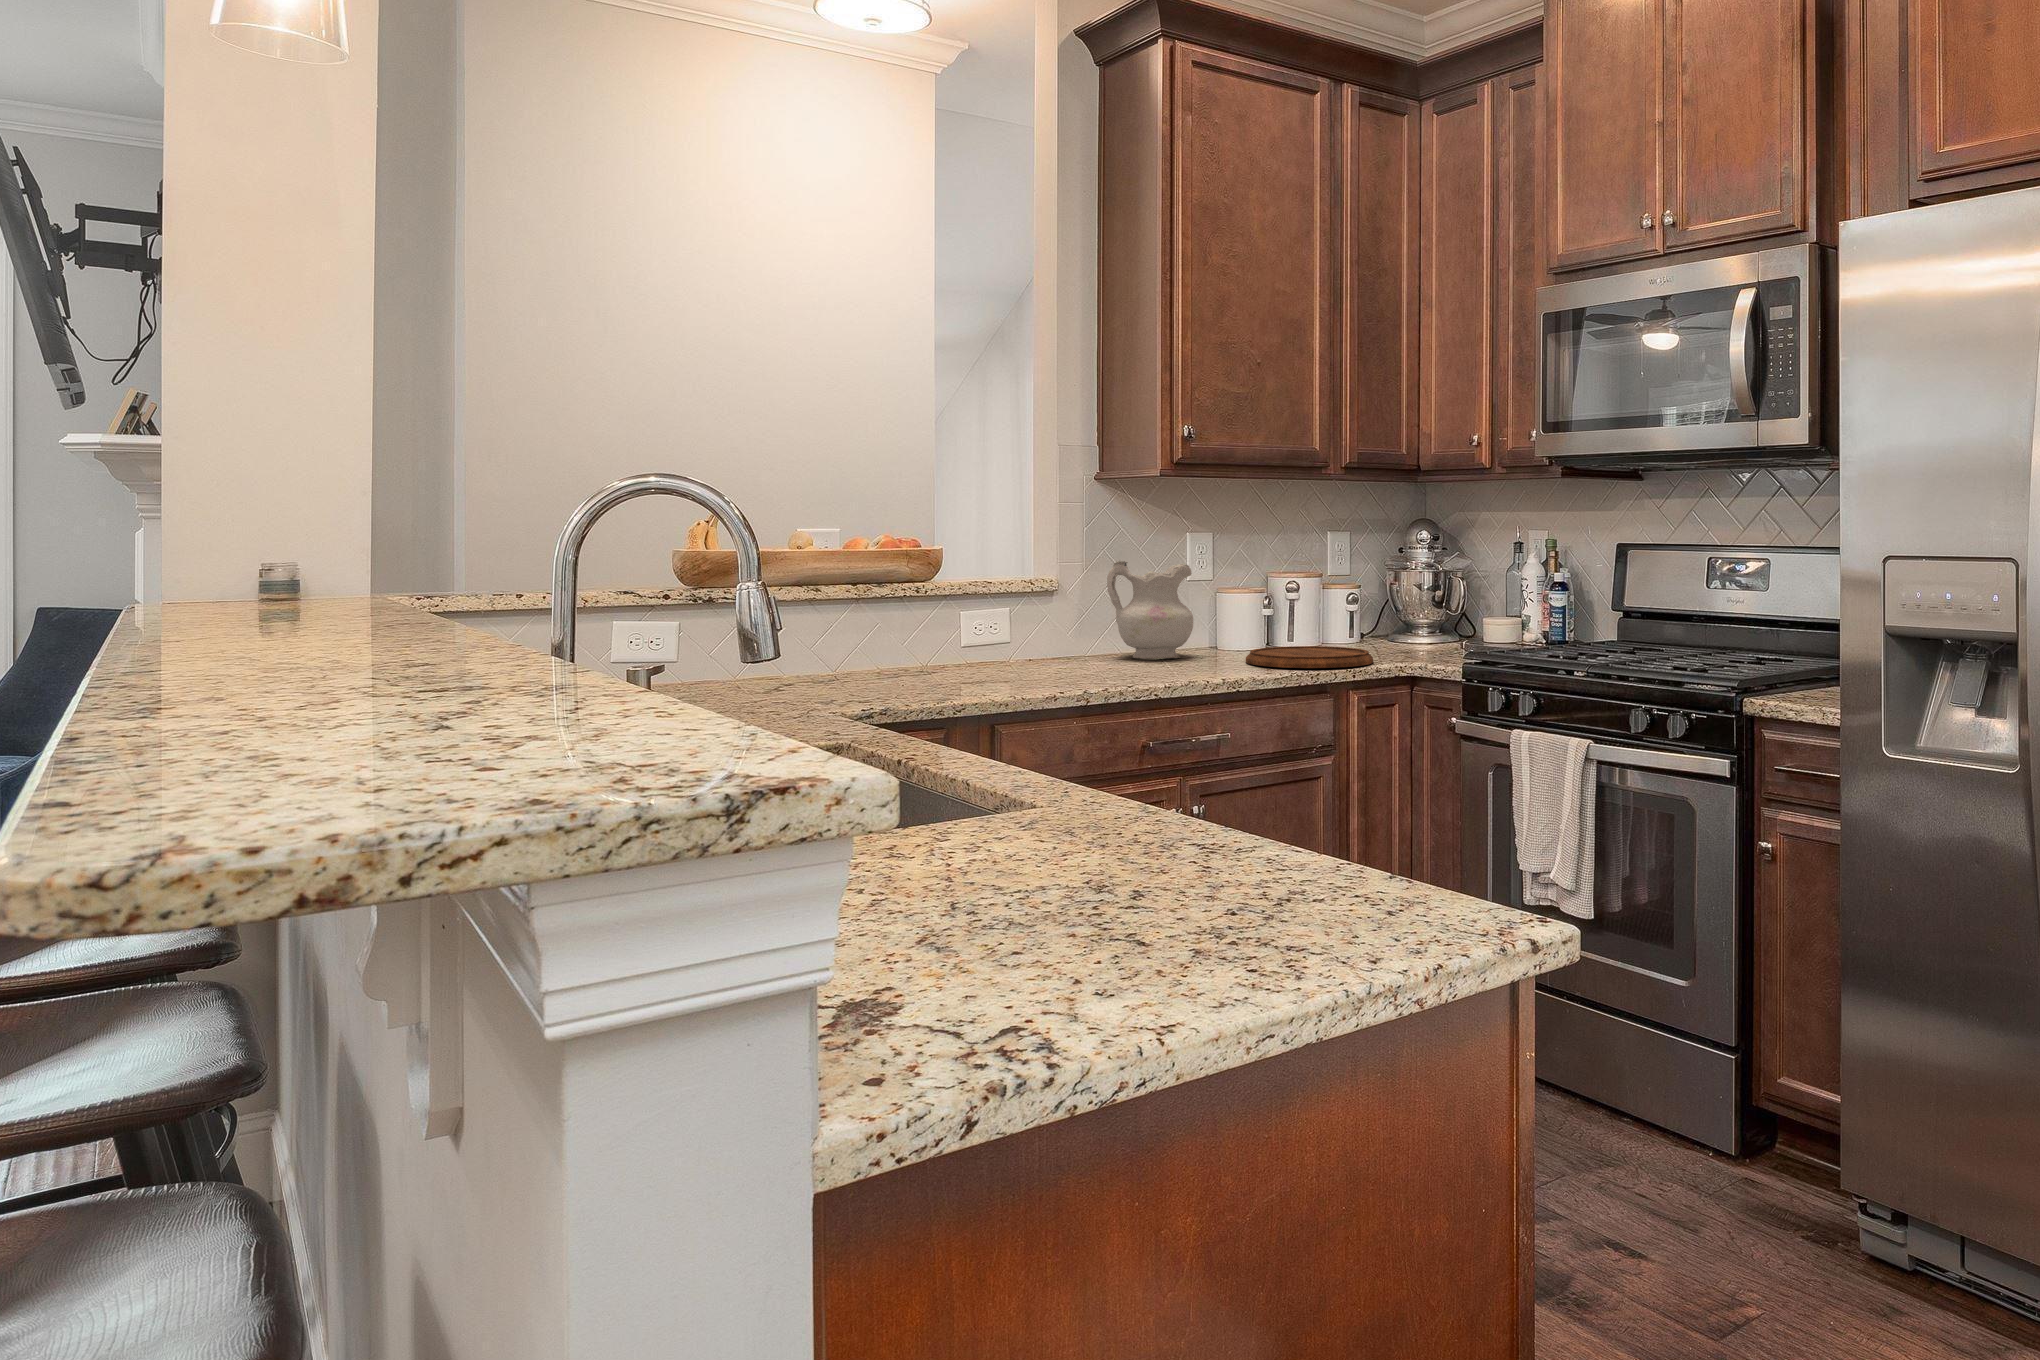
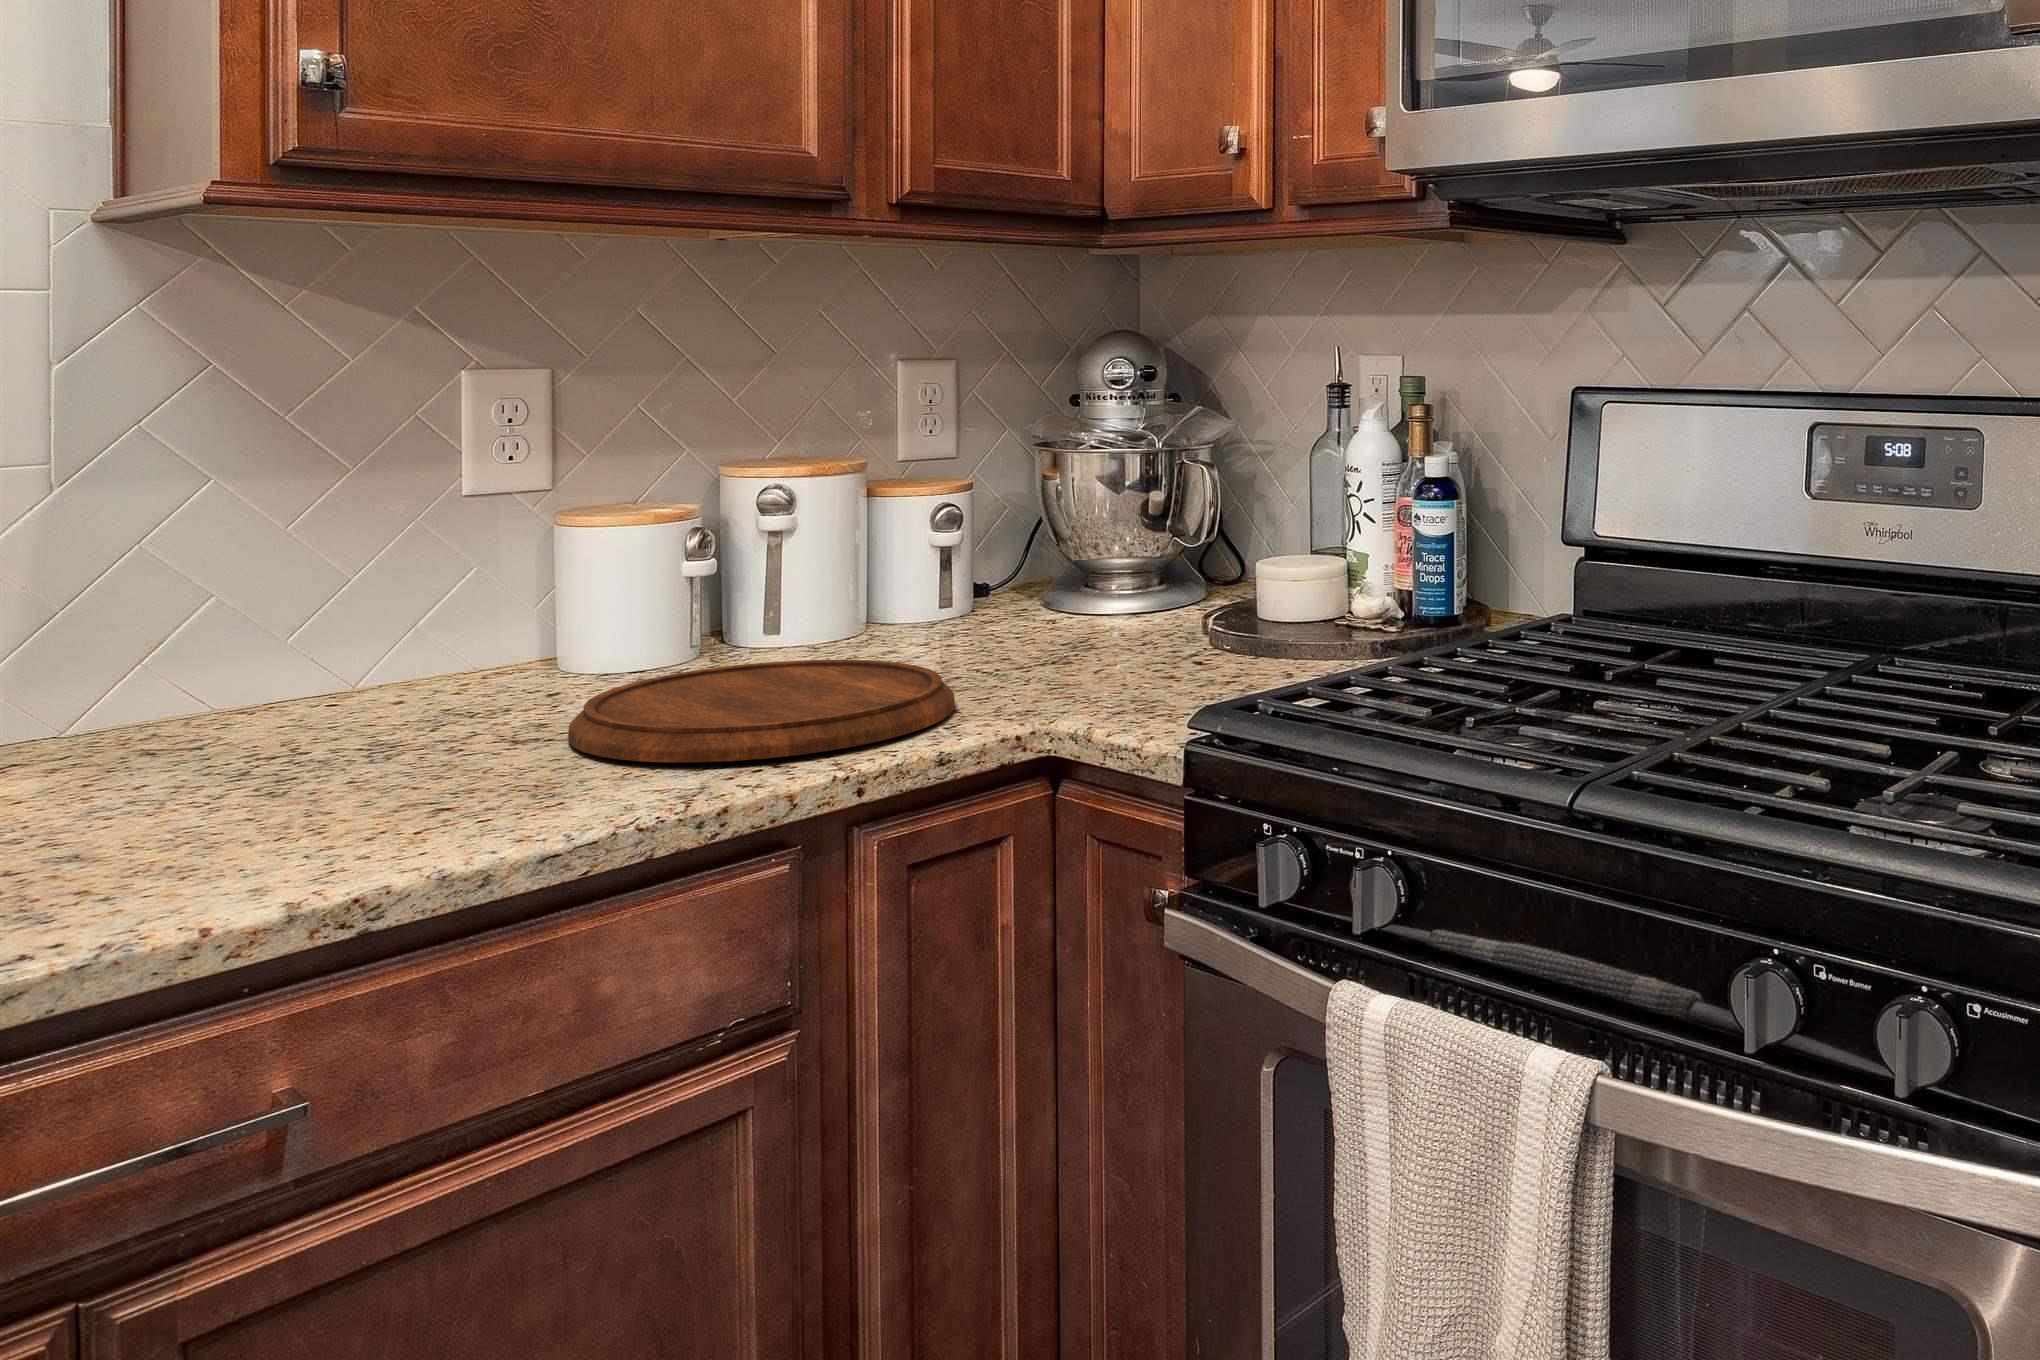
ceramic pitcher: present [1107,561,1193,659] -> none [137,451,441,736]

